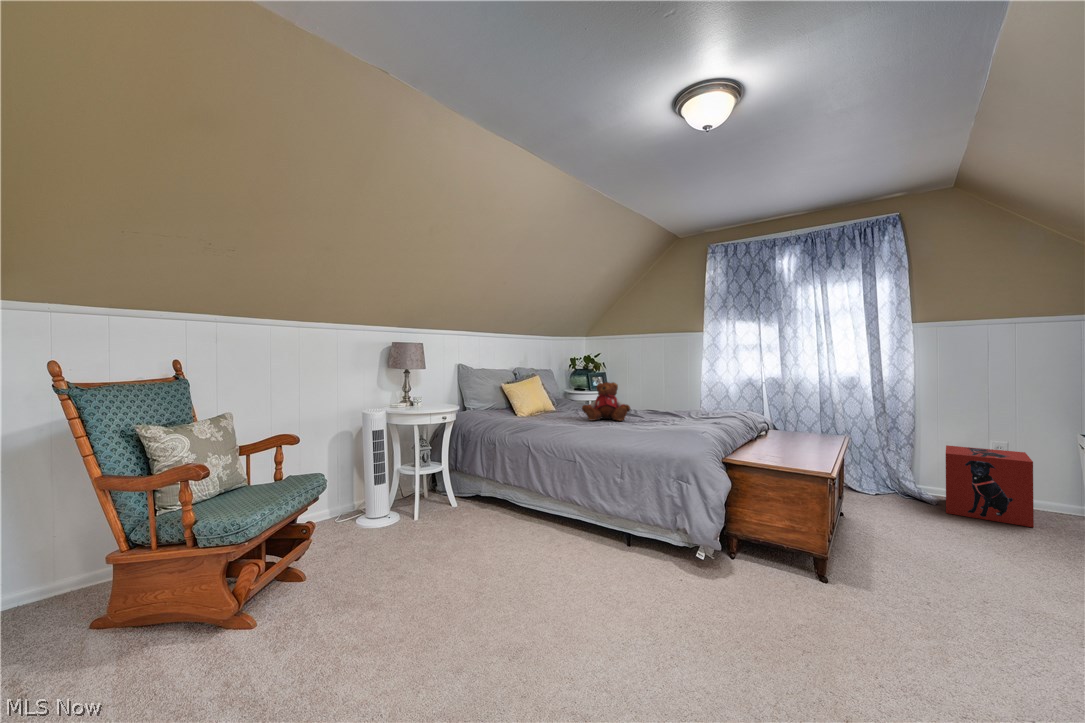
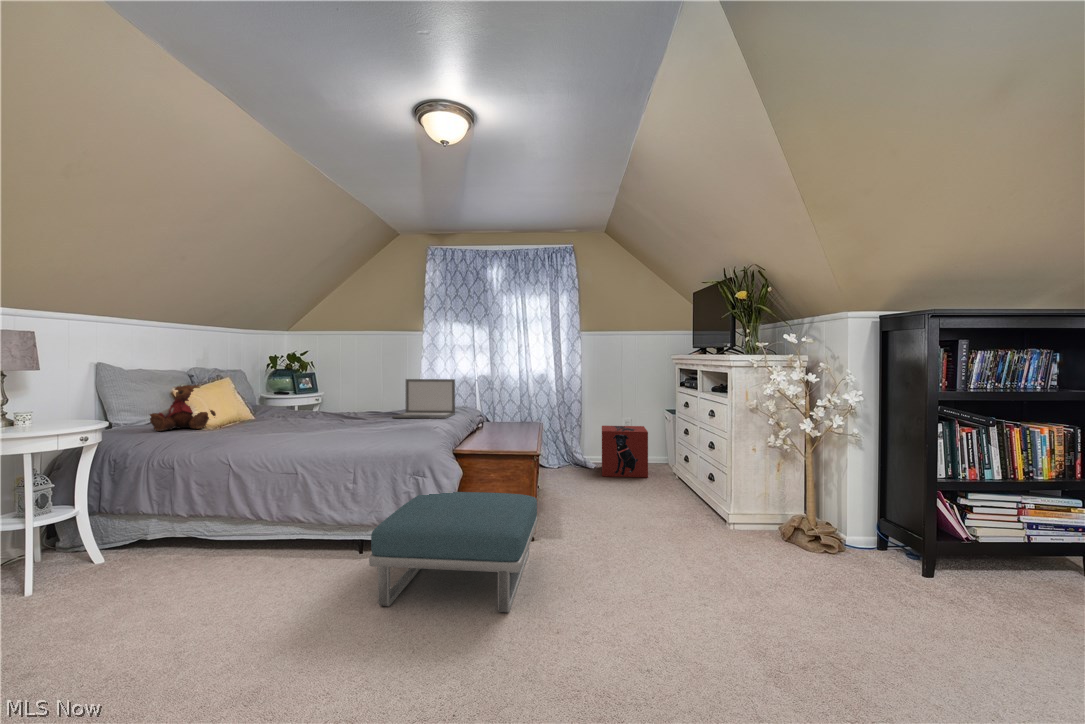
laptop: none [667,380,735,422] -> present [393,379,455,419]
teddy bear: present [582,382,630,421] -> present [150,385,216,431]
footstool: none [622,501,828,670] -> present [369,492,537,612]

